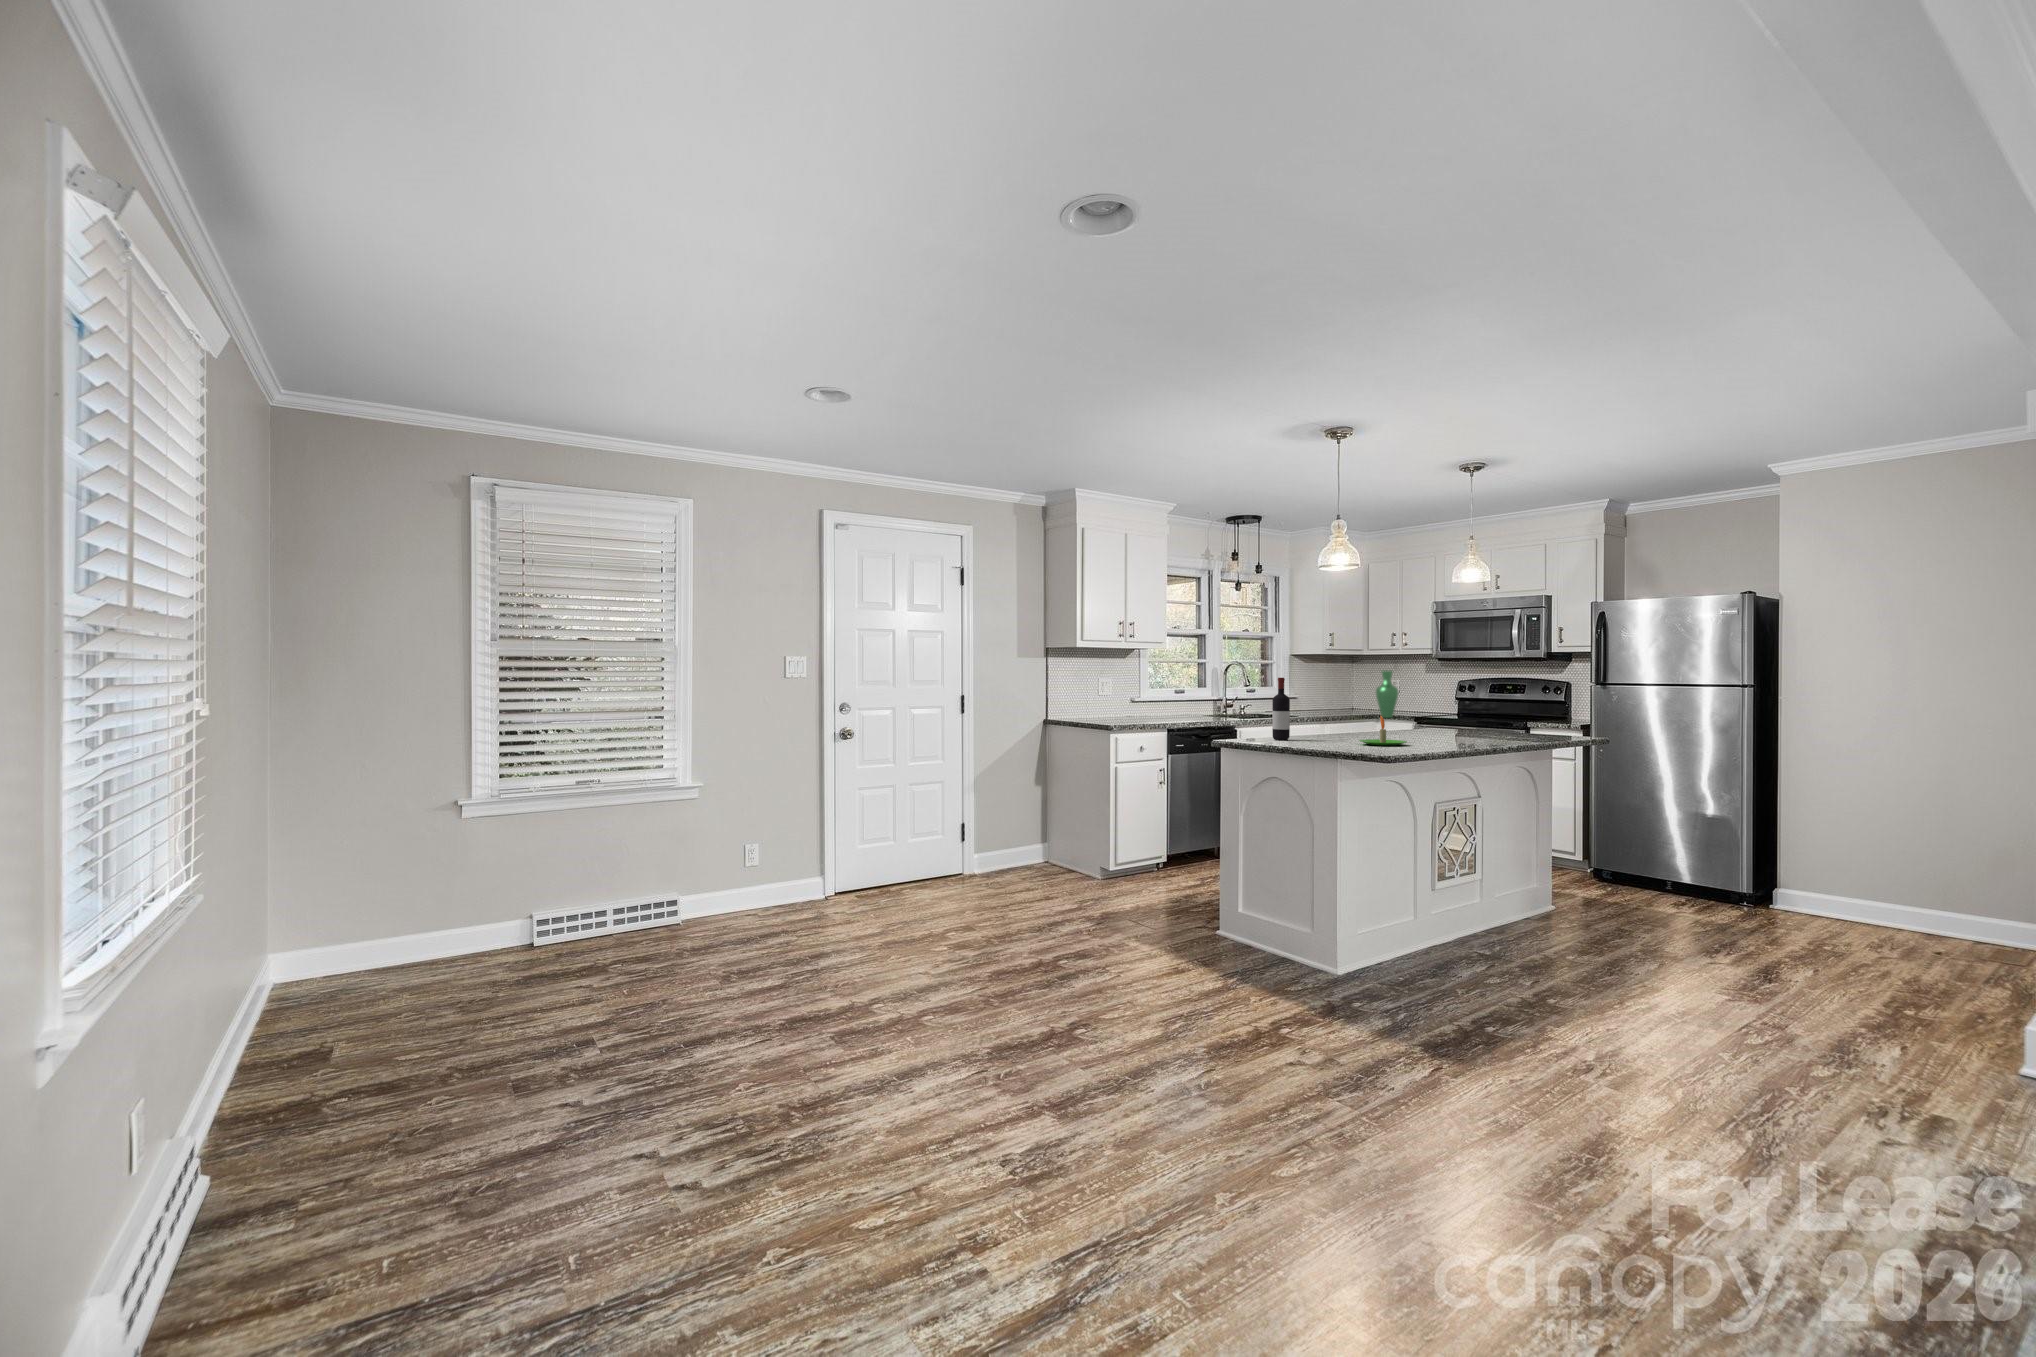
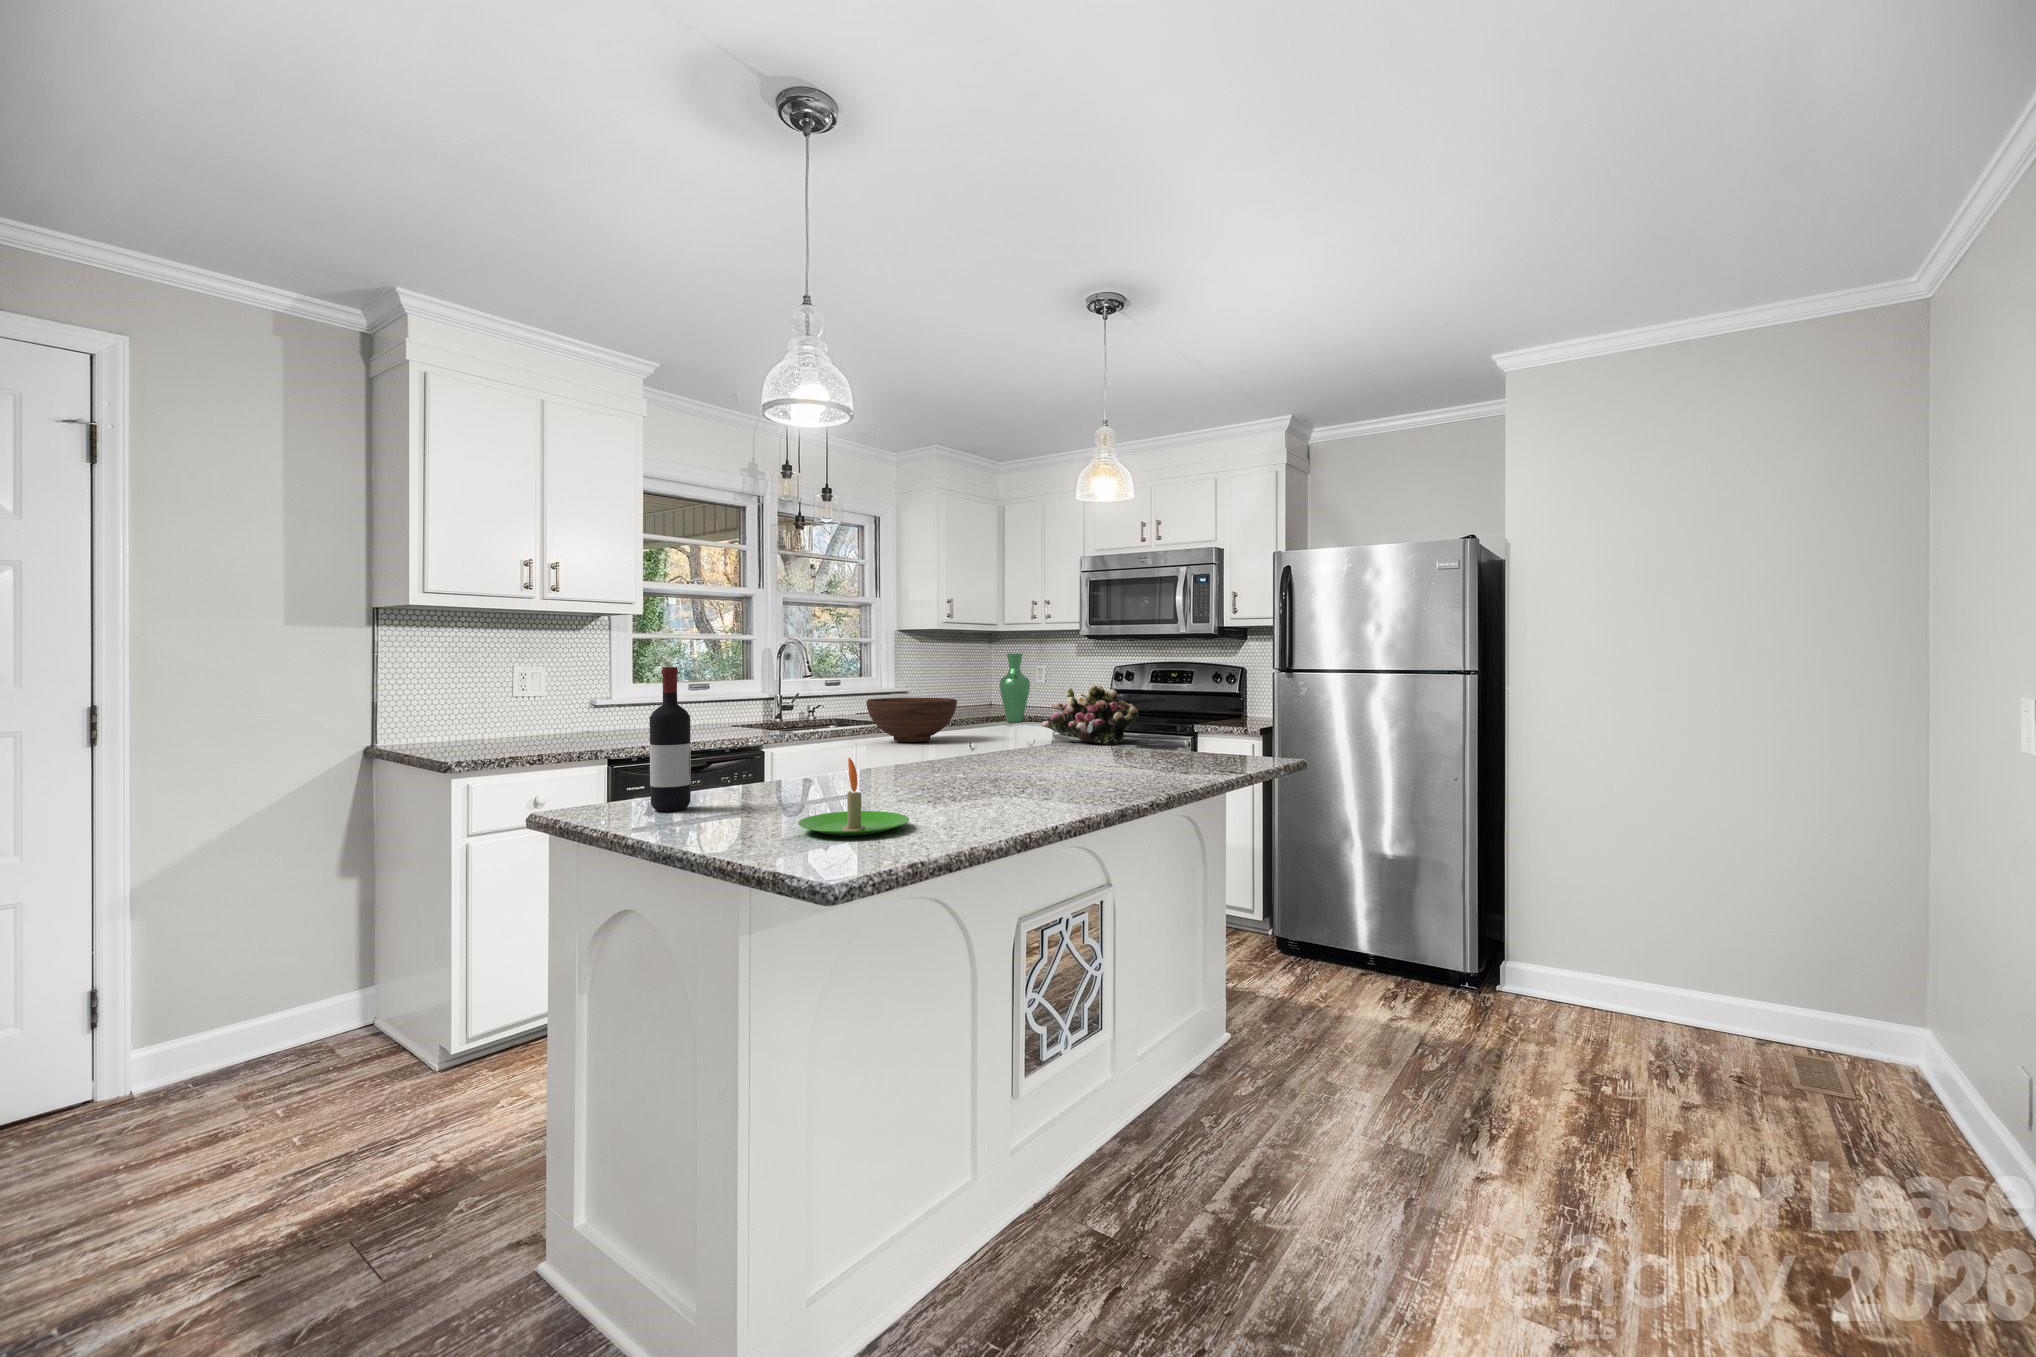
flower arrangement: none [1425,690,1493,727] -> present [1042,684,1139,745]
fruit bowl: none [1308,698,1366,725] -> present [866,698,957,742]

